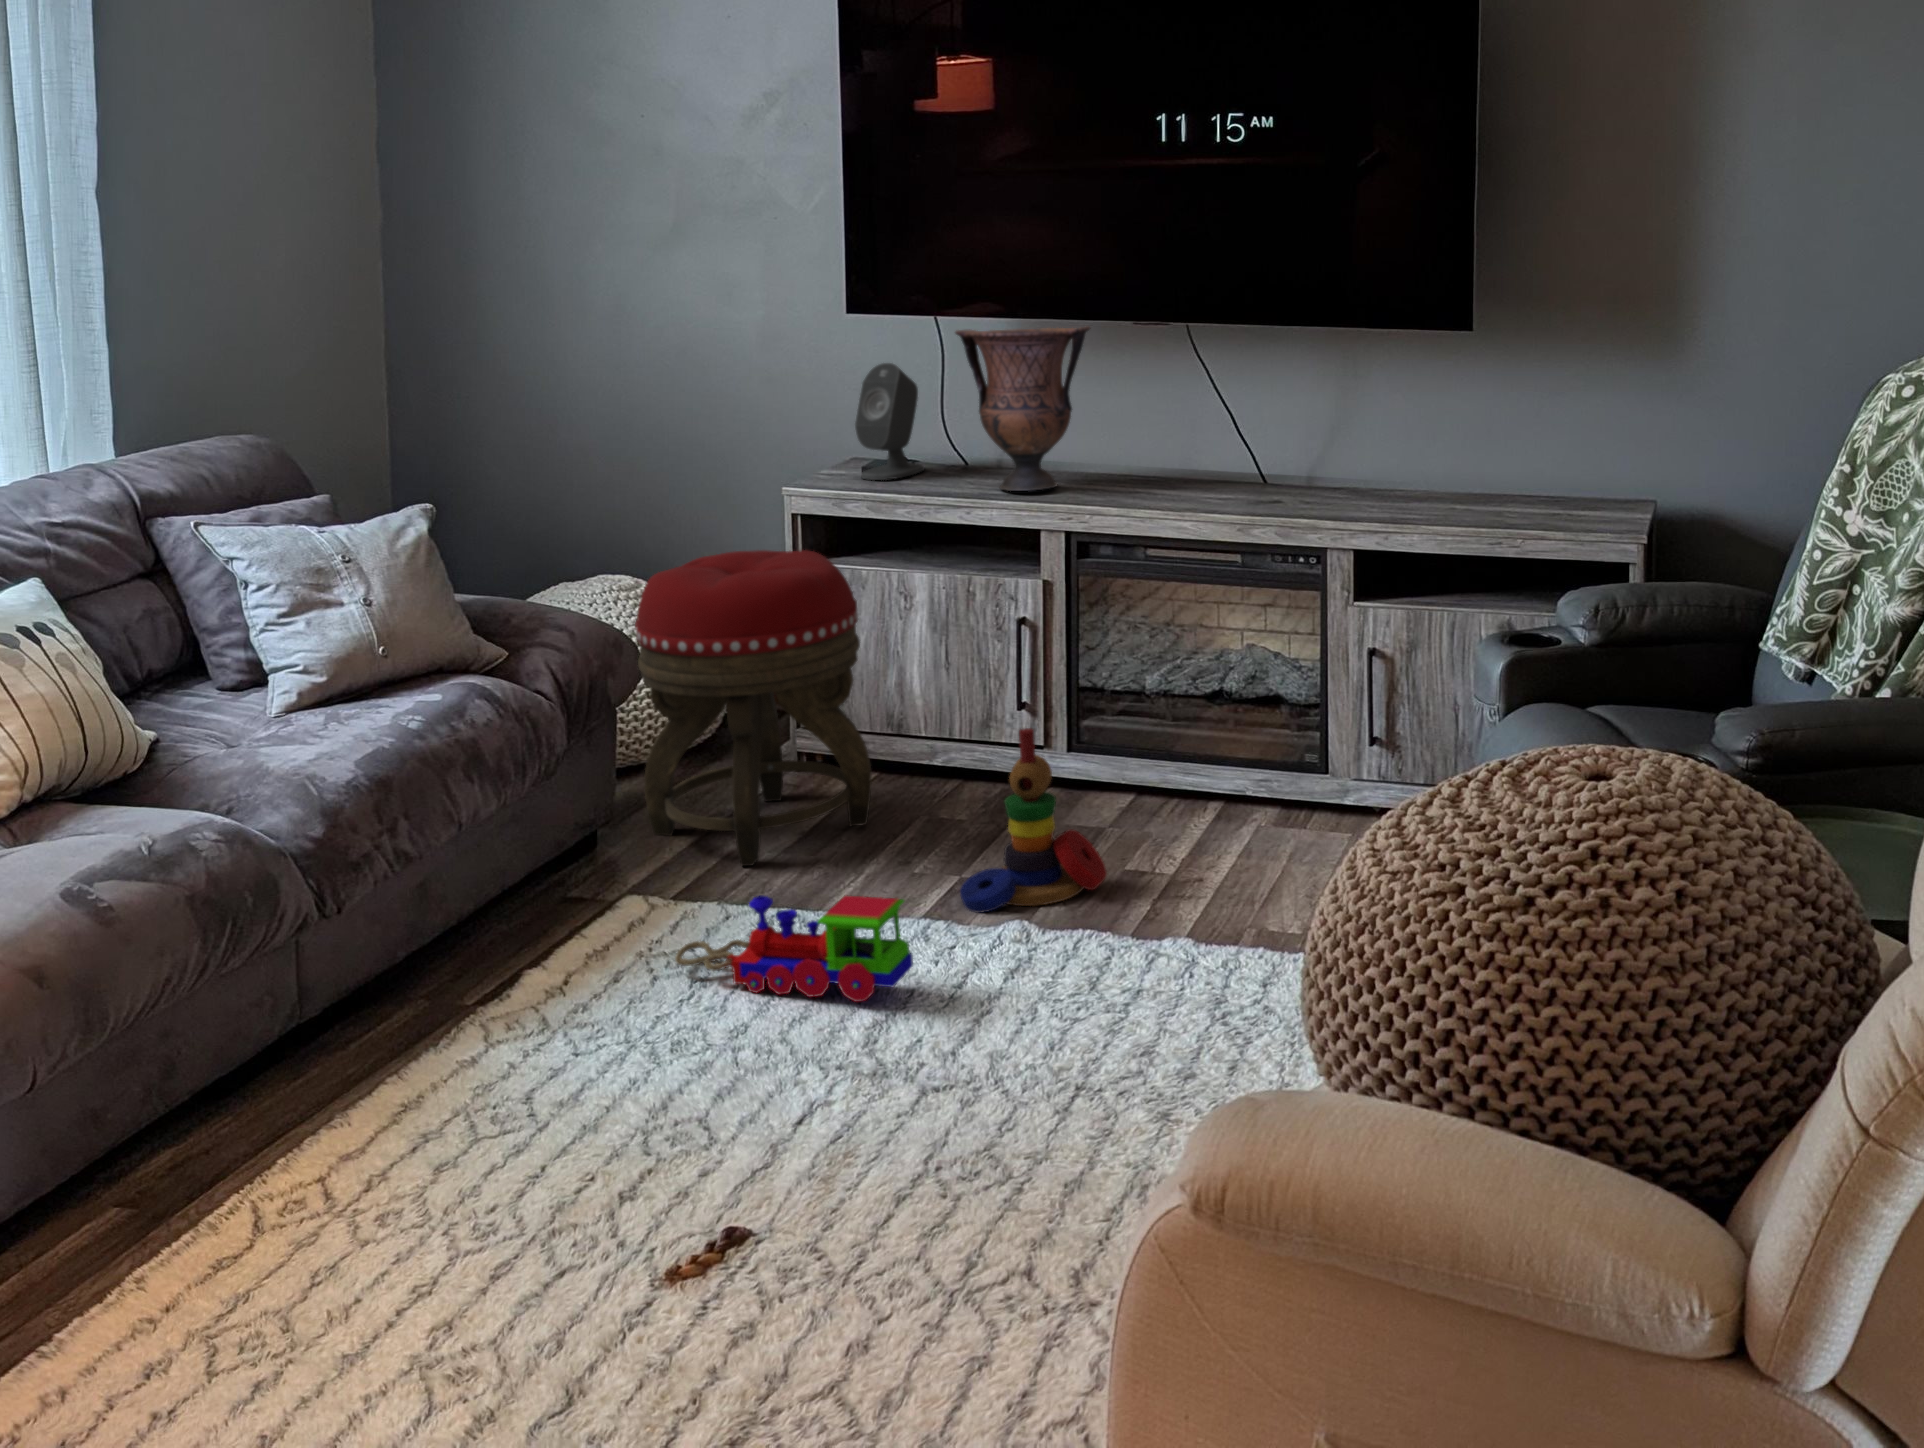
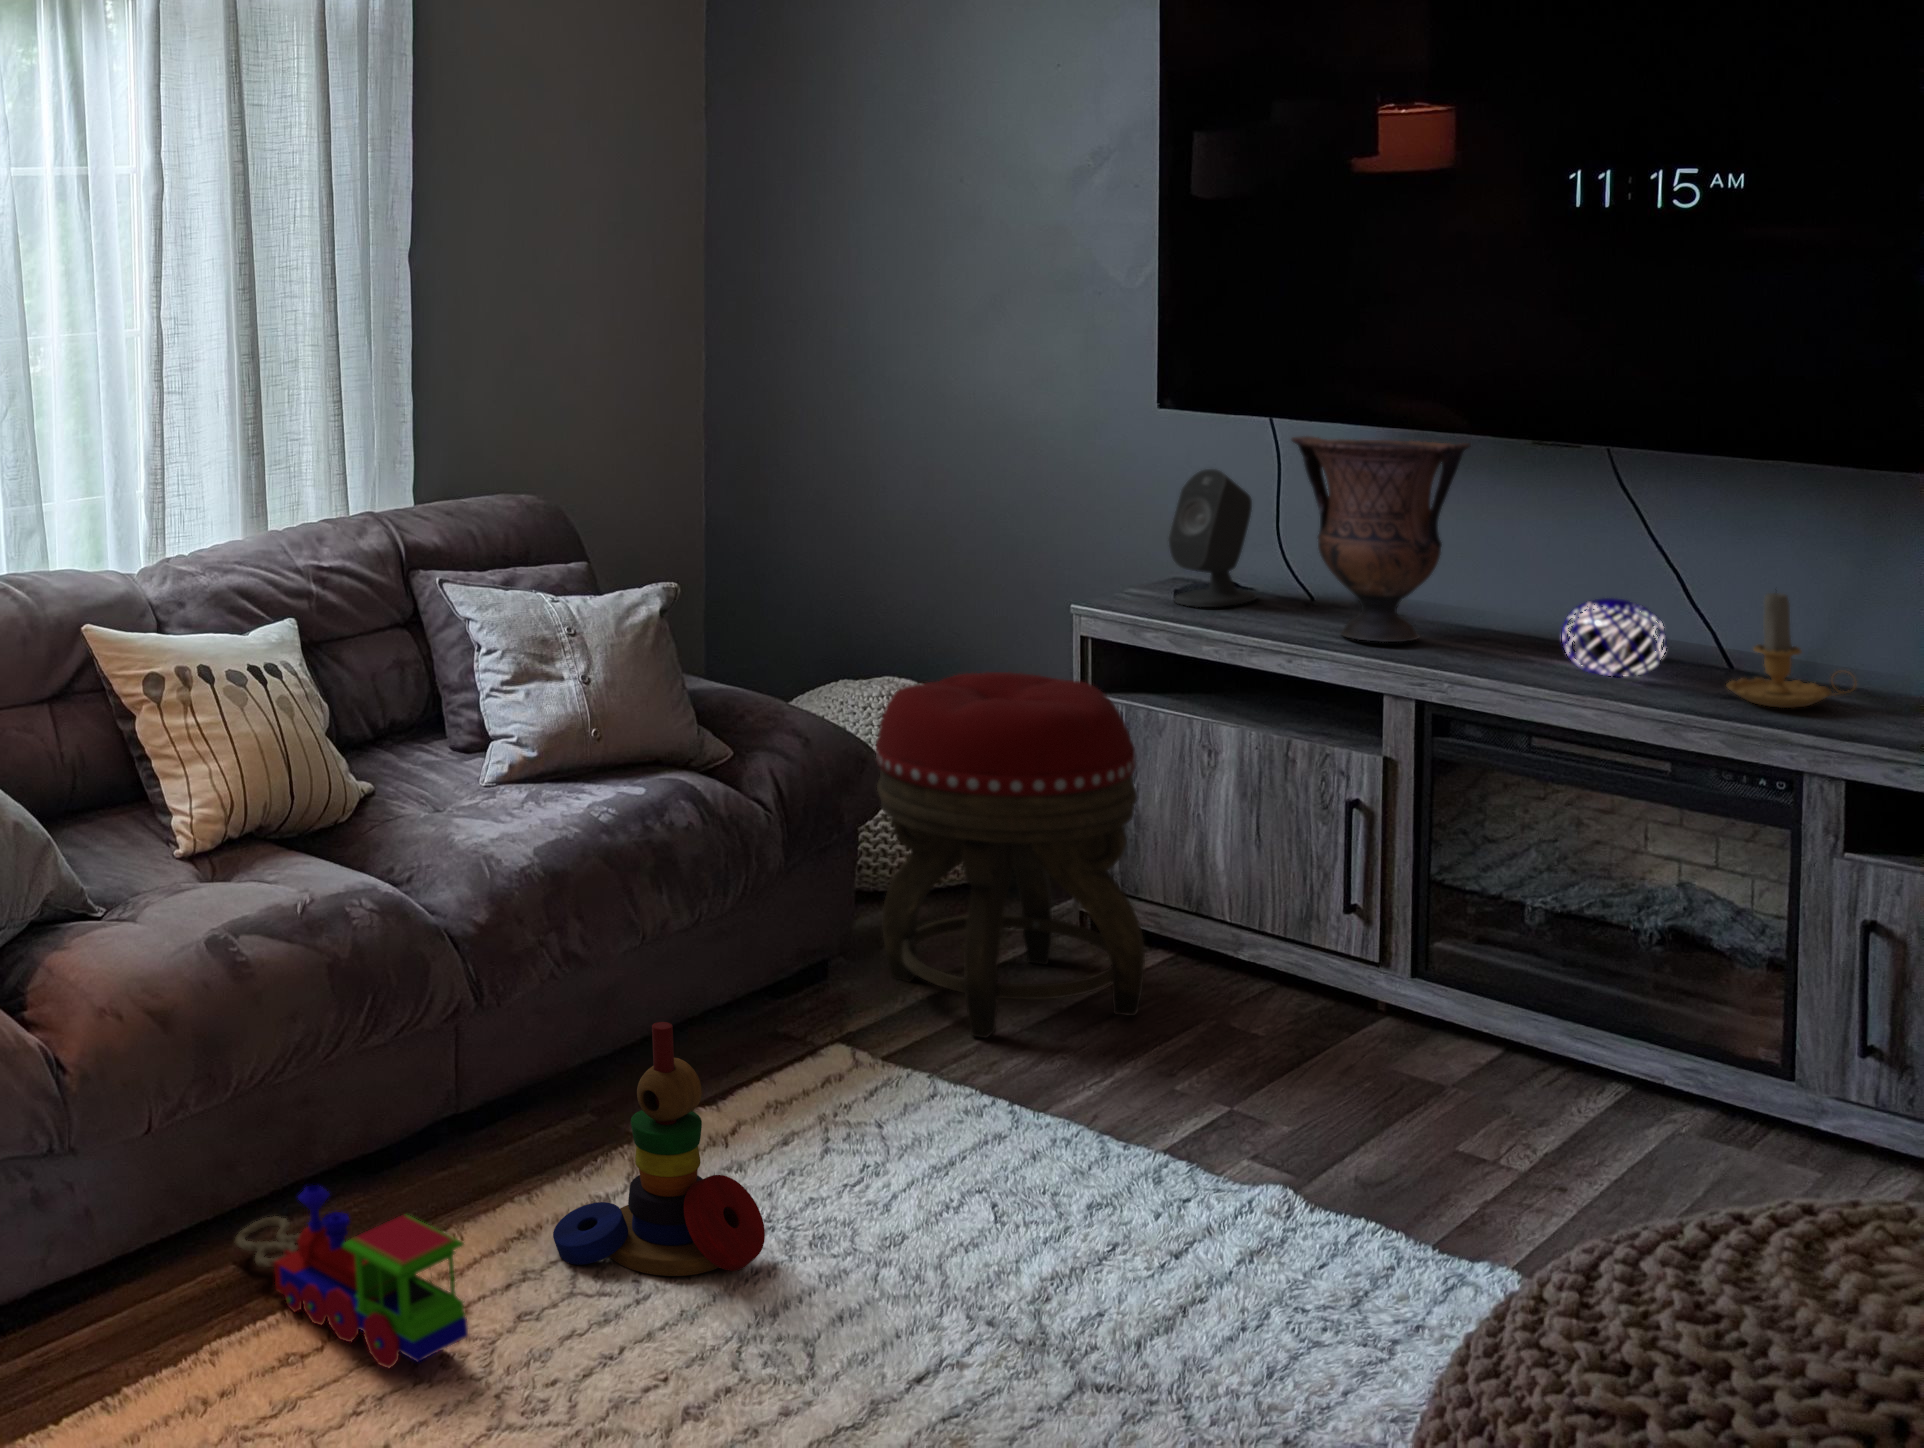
candle: none [1274,418,1355,505] -> present [1727,593,1856,708]
decorative orb: none [1162,438,1232,497] -> present [1562,598,1667,677]
stacking toy: present [960,728,1107,913] -> present [553,1022,765,1276]
toy train: present [675,895,913,1002] -> present [235,1185,468,1368]

